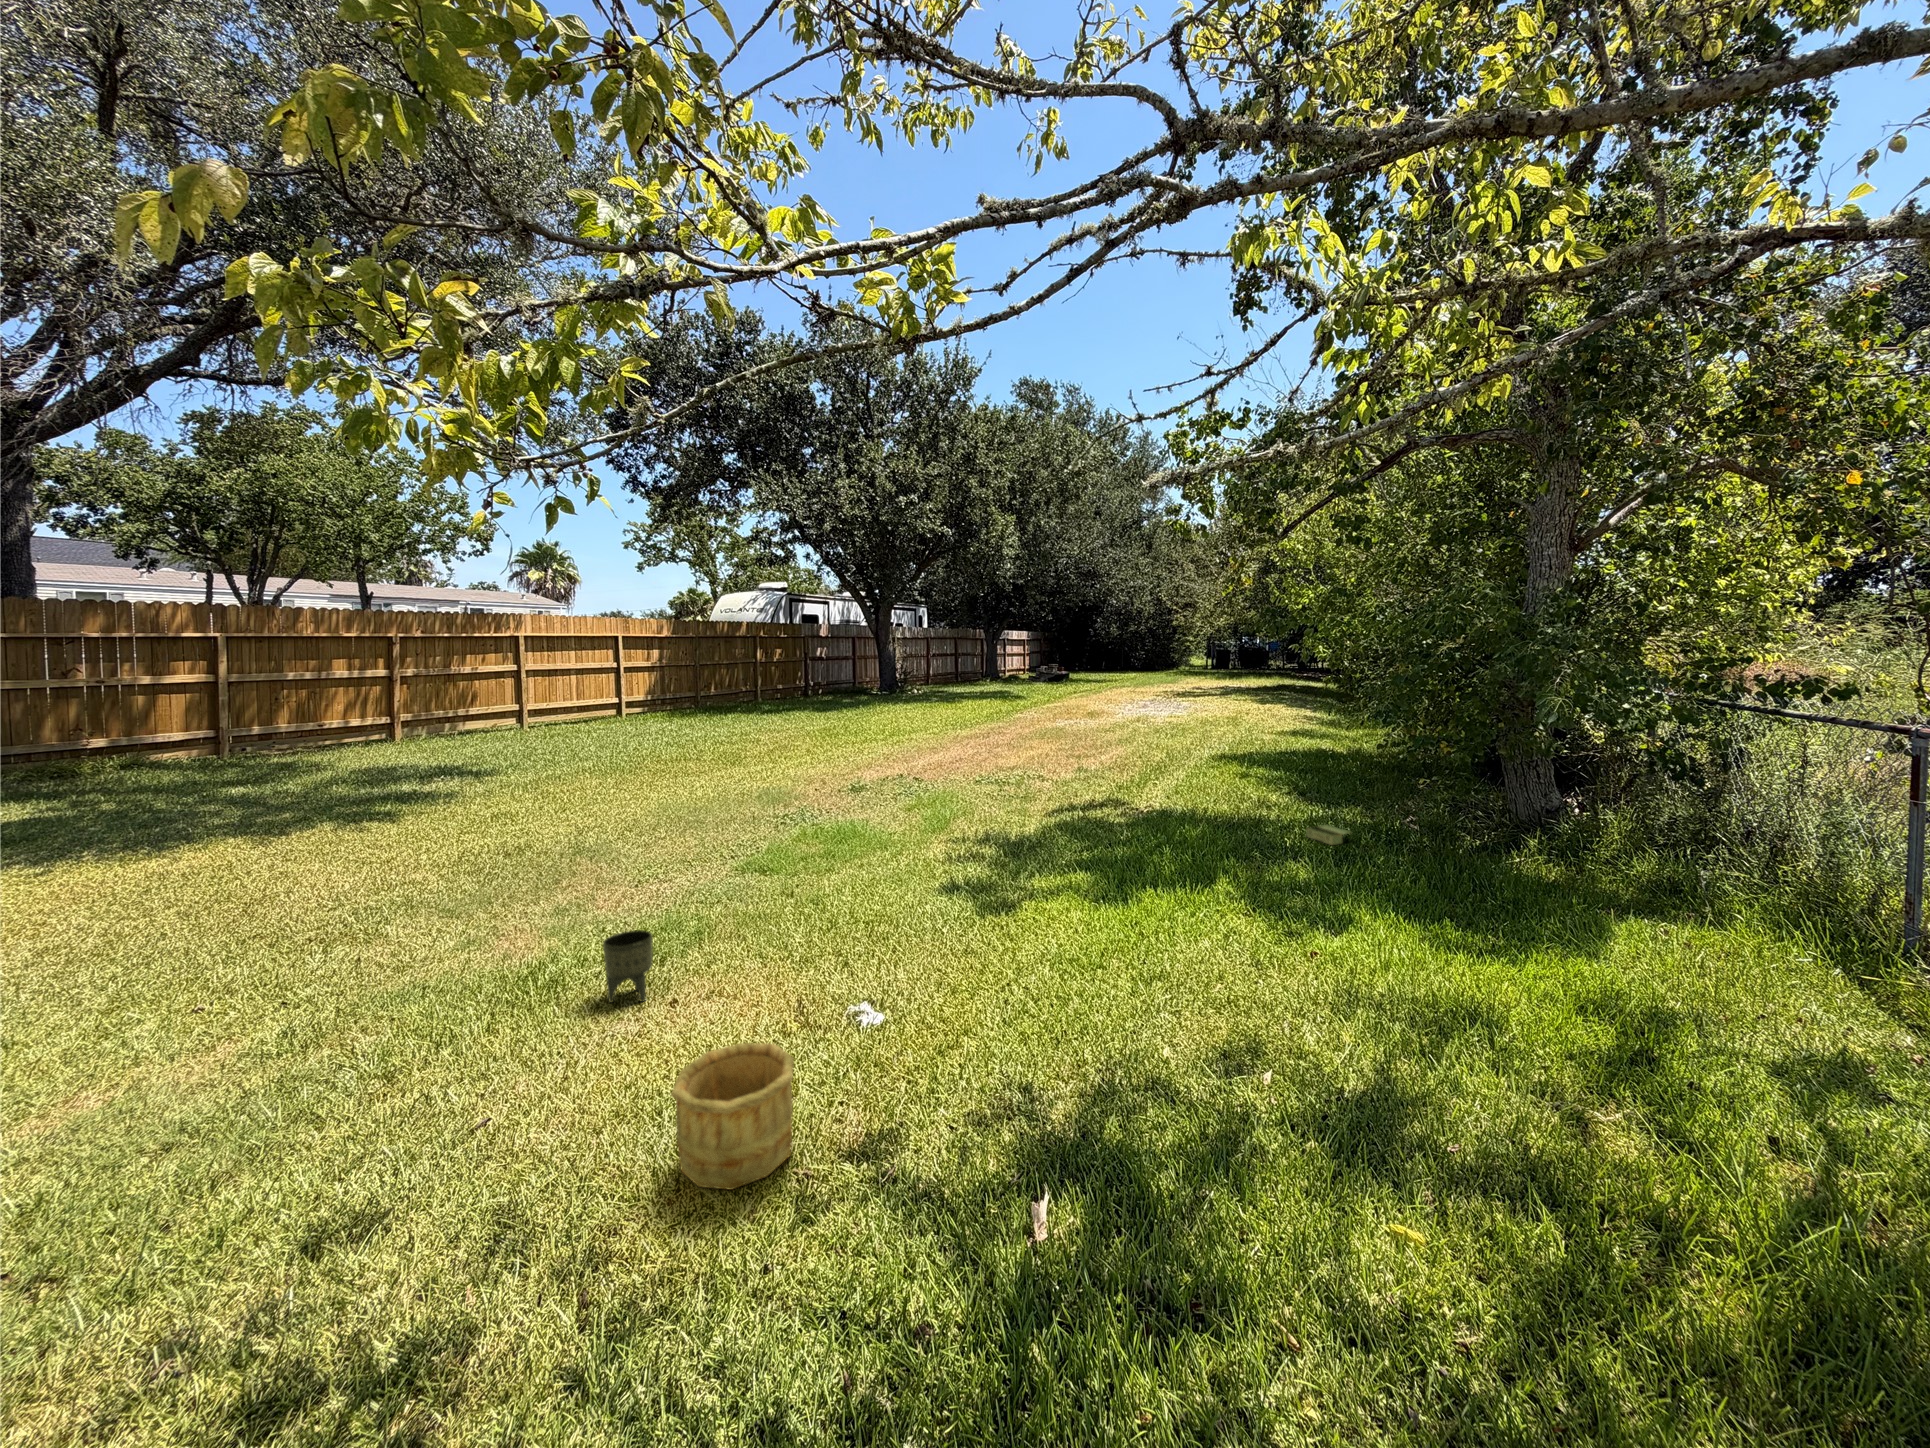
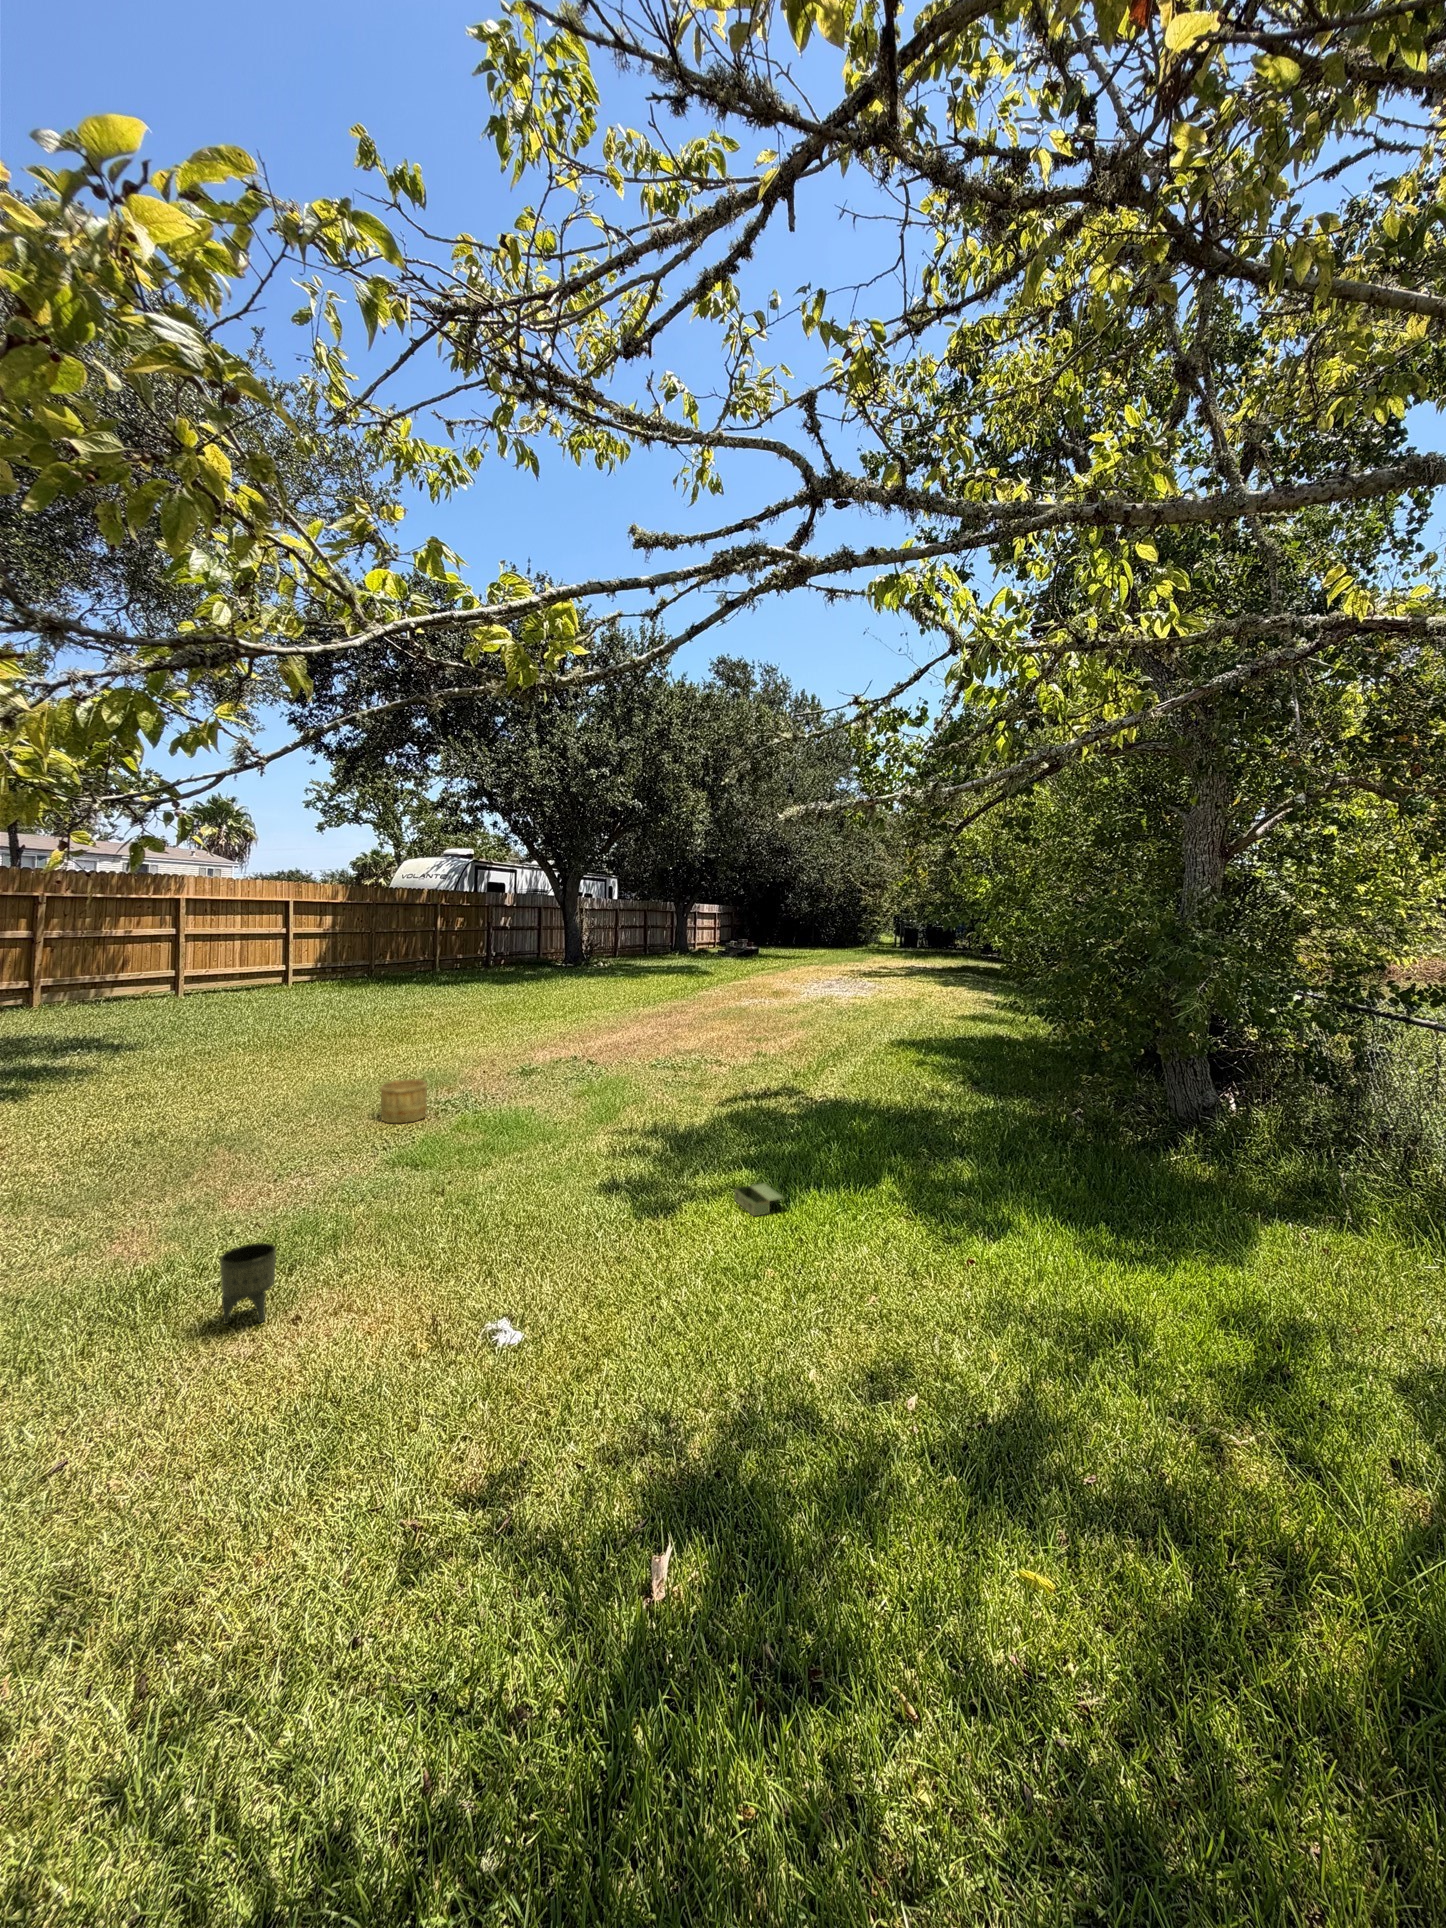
toolbox: present [1306,825,1351,845] -> present [734,1183,784,1216]
wooden bucket: present [671,1043,794,1190] -> present [380,1079,428,1124]

